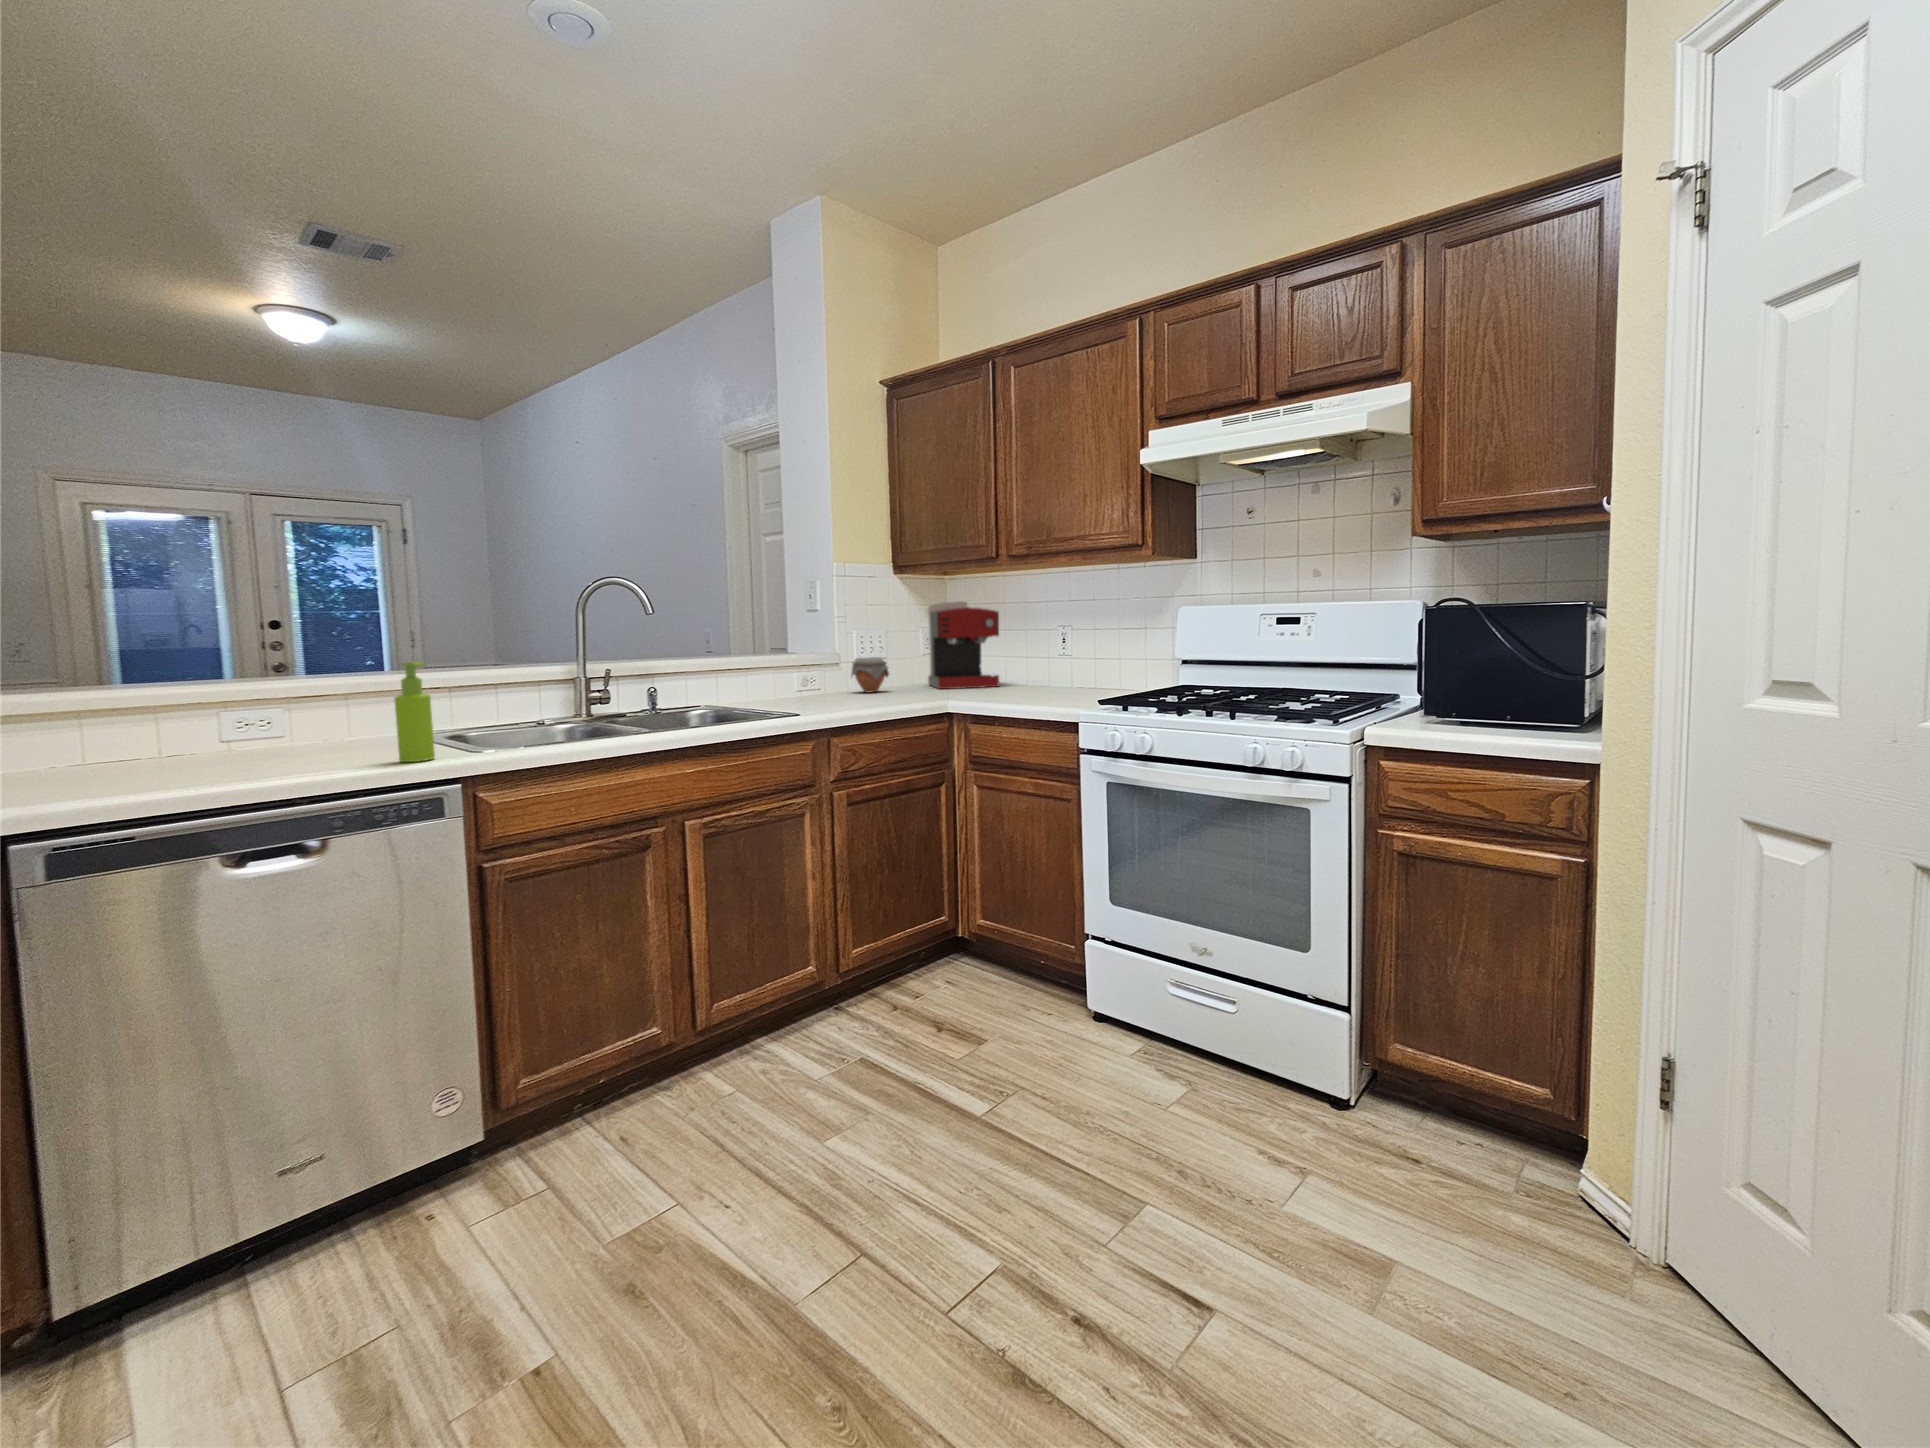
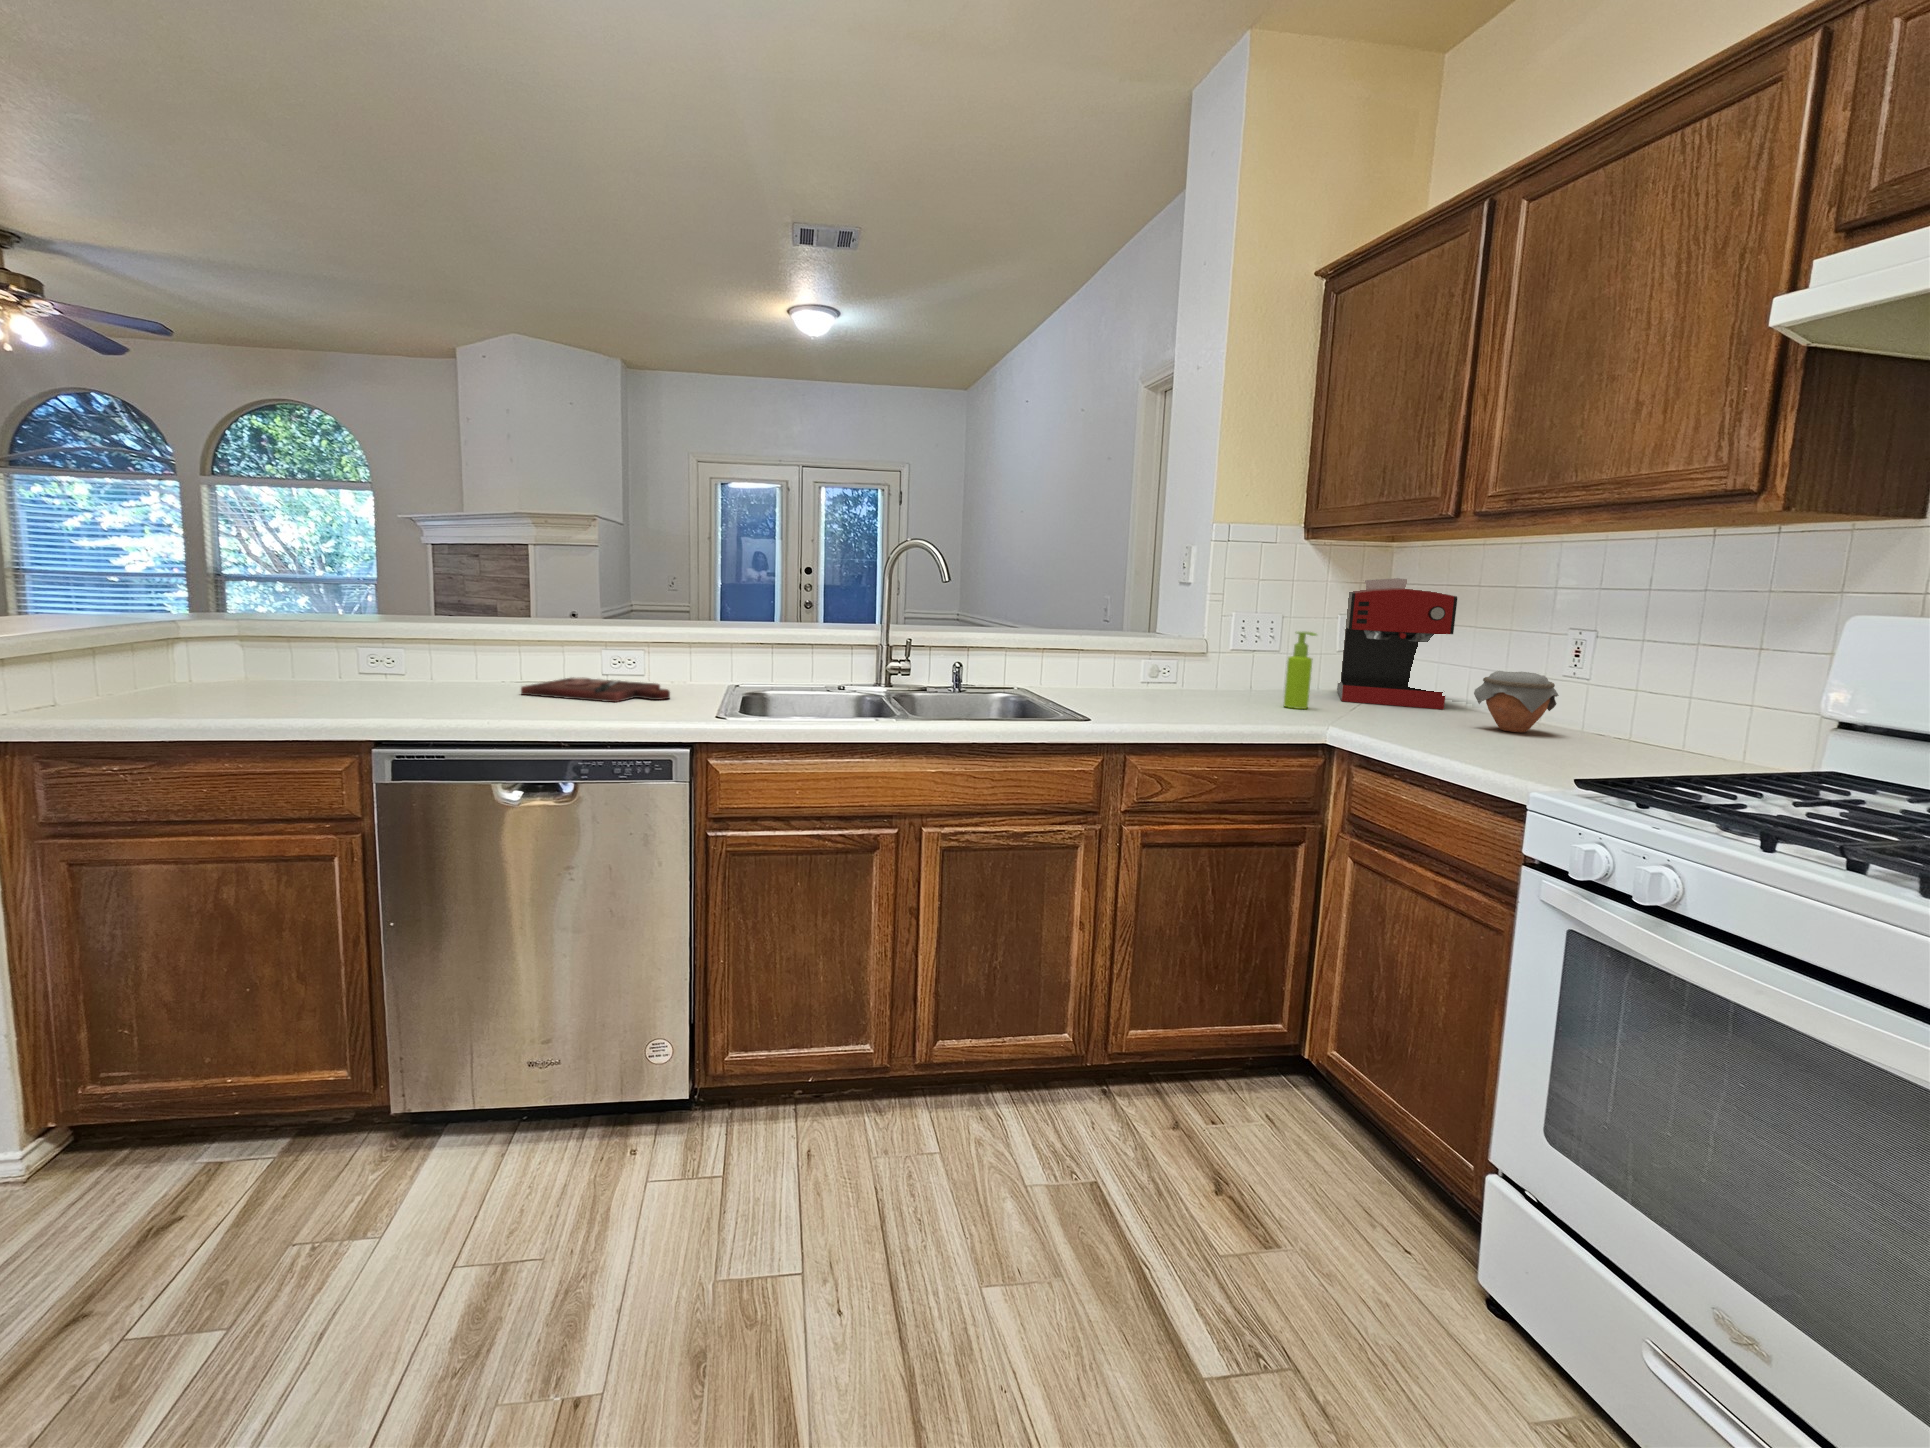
jar: present [852,657,889,693] -> present [1474,671,1559,733]
soap dispenser: present [394,662,435,762] -> present [1284,632,1317,709]
cutting board: none [123,741,360,774] -> present [521,677,670,702]

